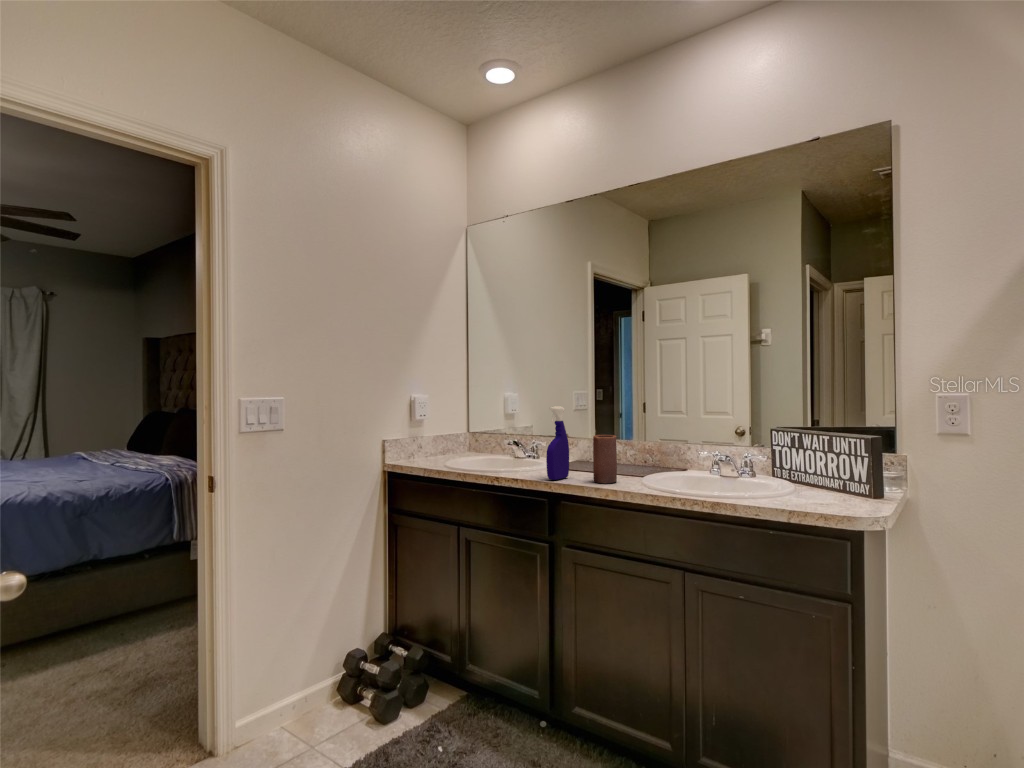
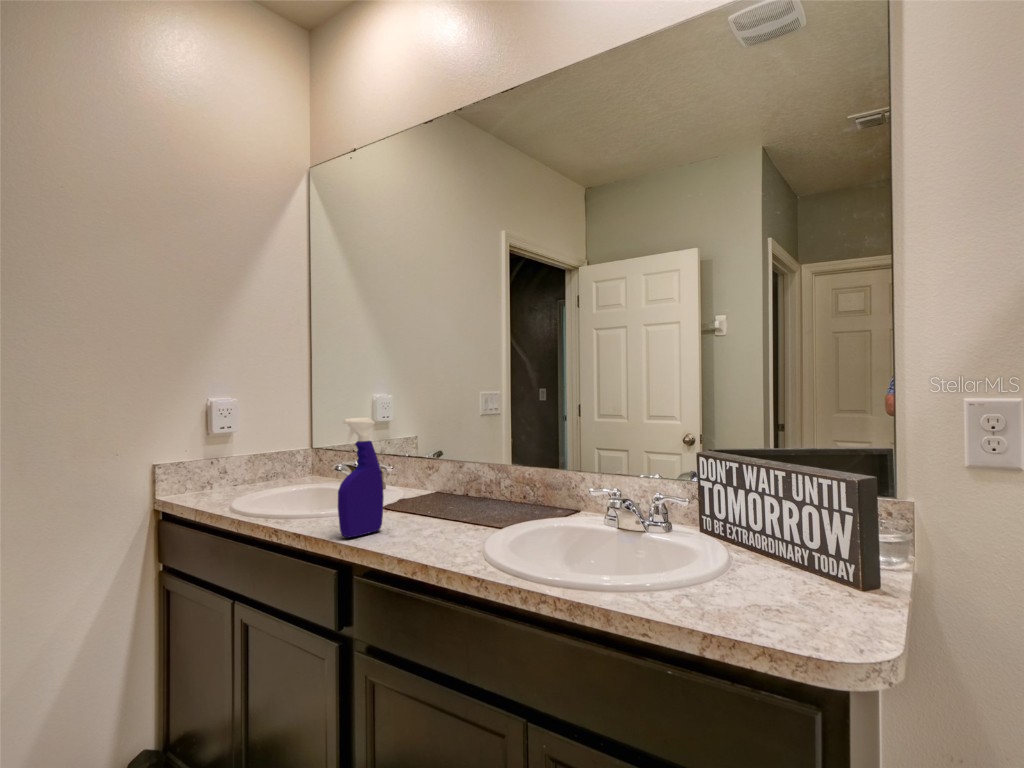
candle: present [593,435,617,483] -> none [409,464,448,546]

